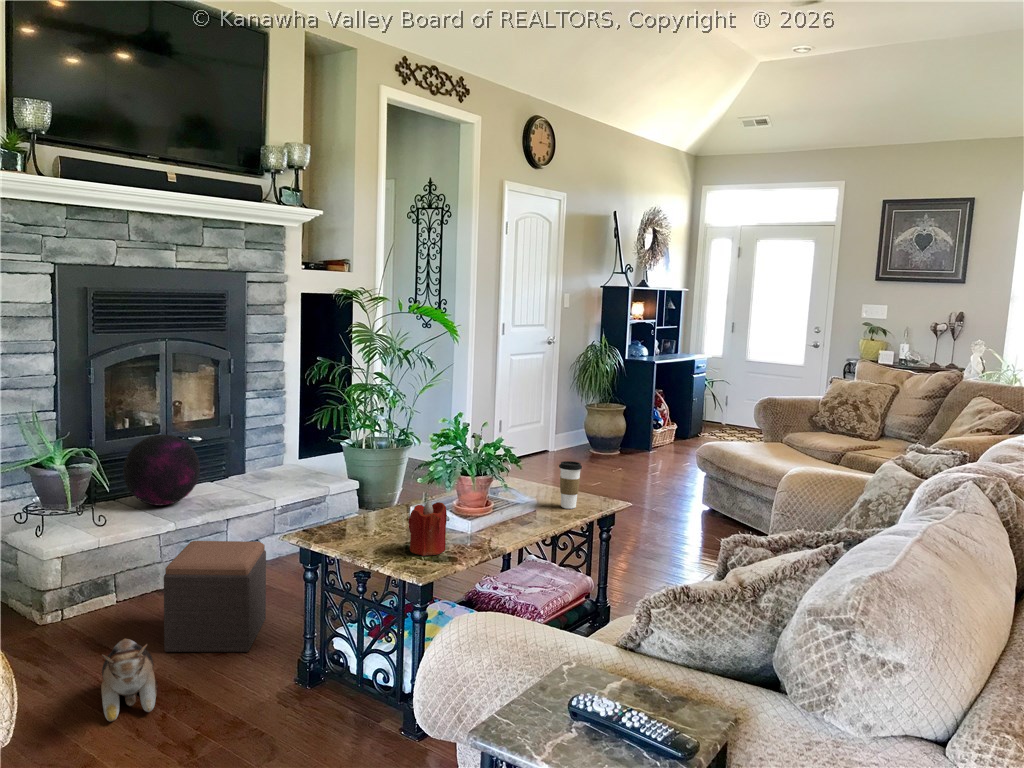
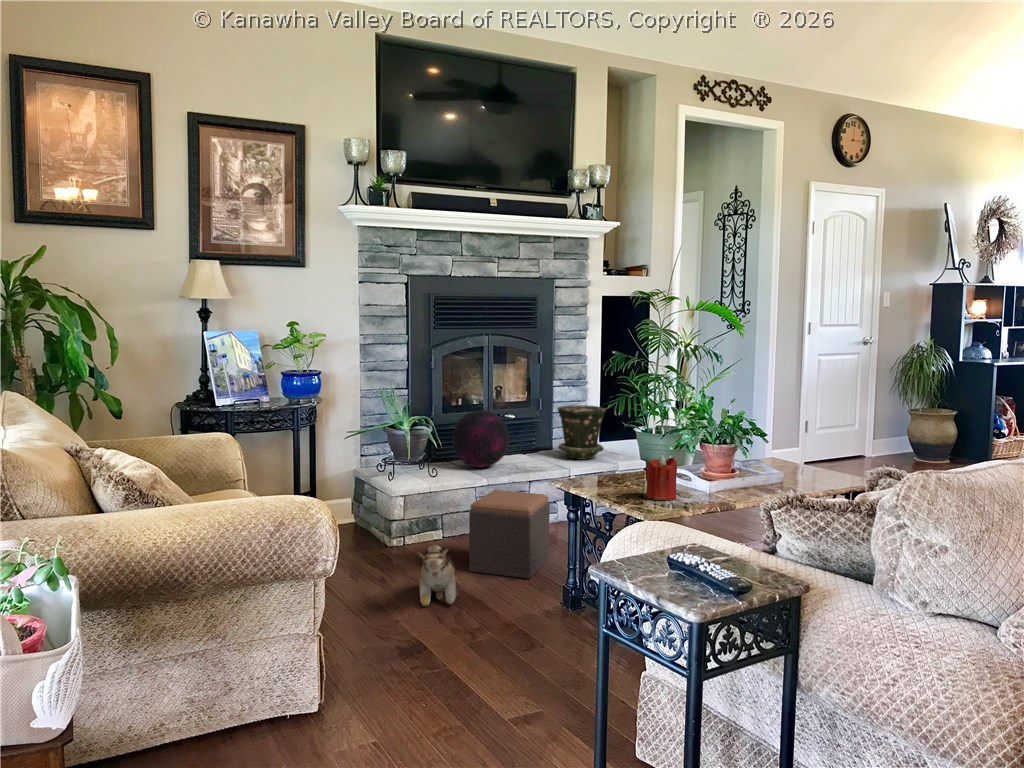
flower pot: none [255,420,313,484] -> present [558,405,606,460]
coffee cup: present [559,461,582,509] -> none [803,437,825,481]

